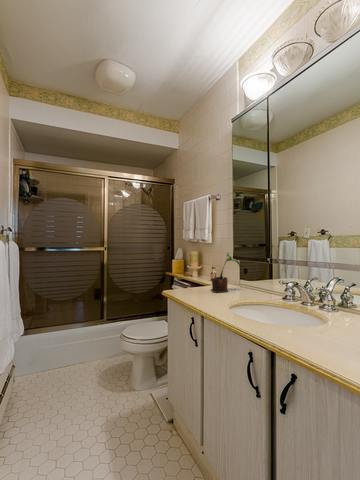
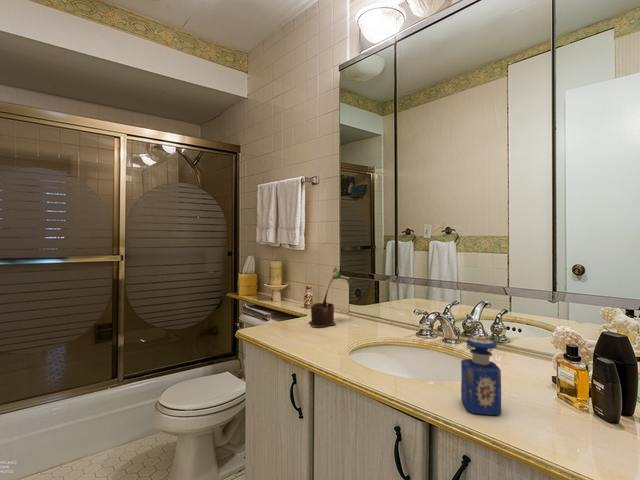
perfume bottle: none [297,294,325,349] -> present [461,337,501,415]

